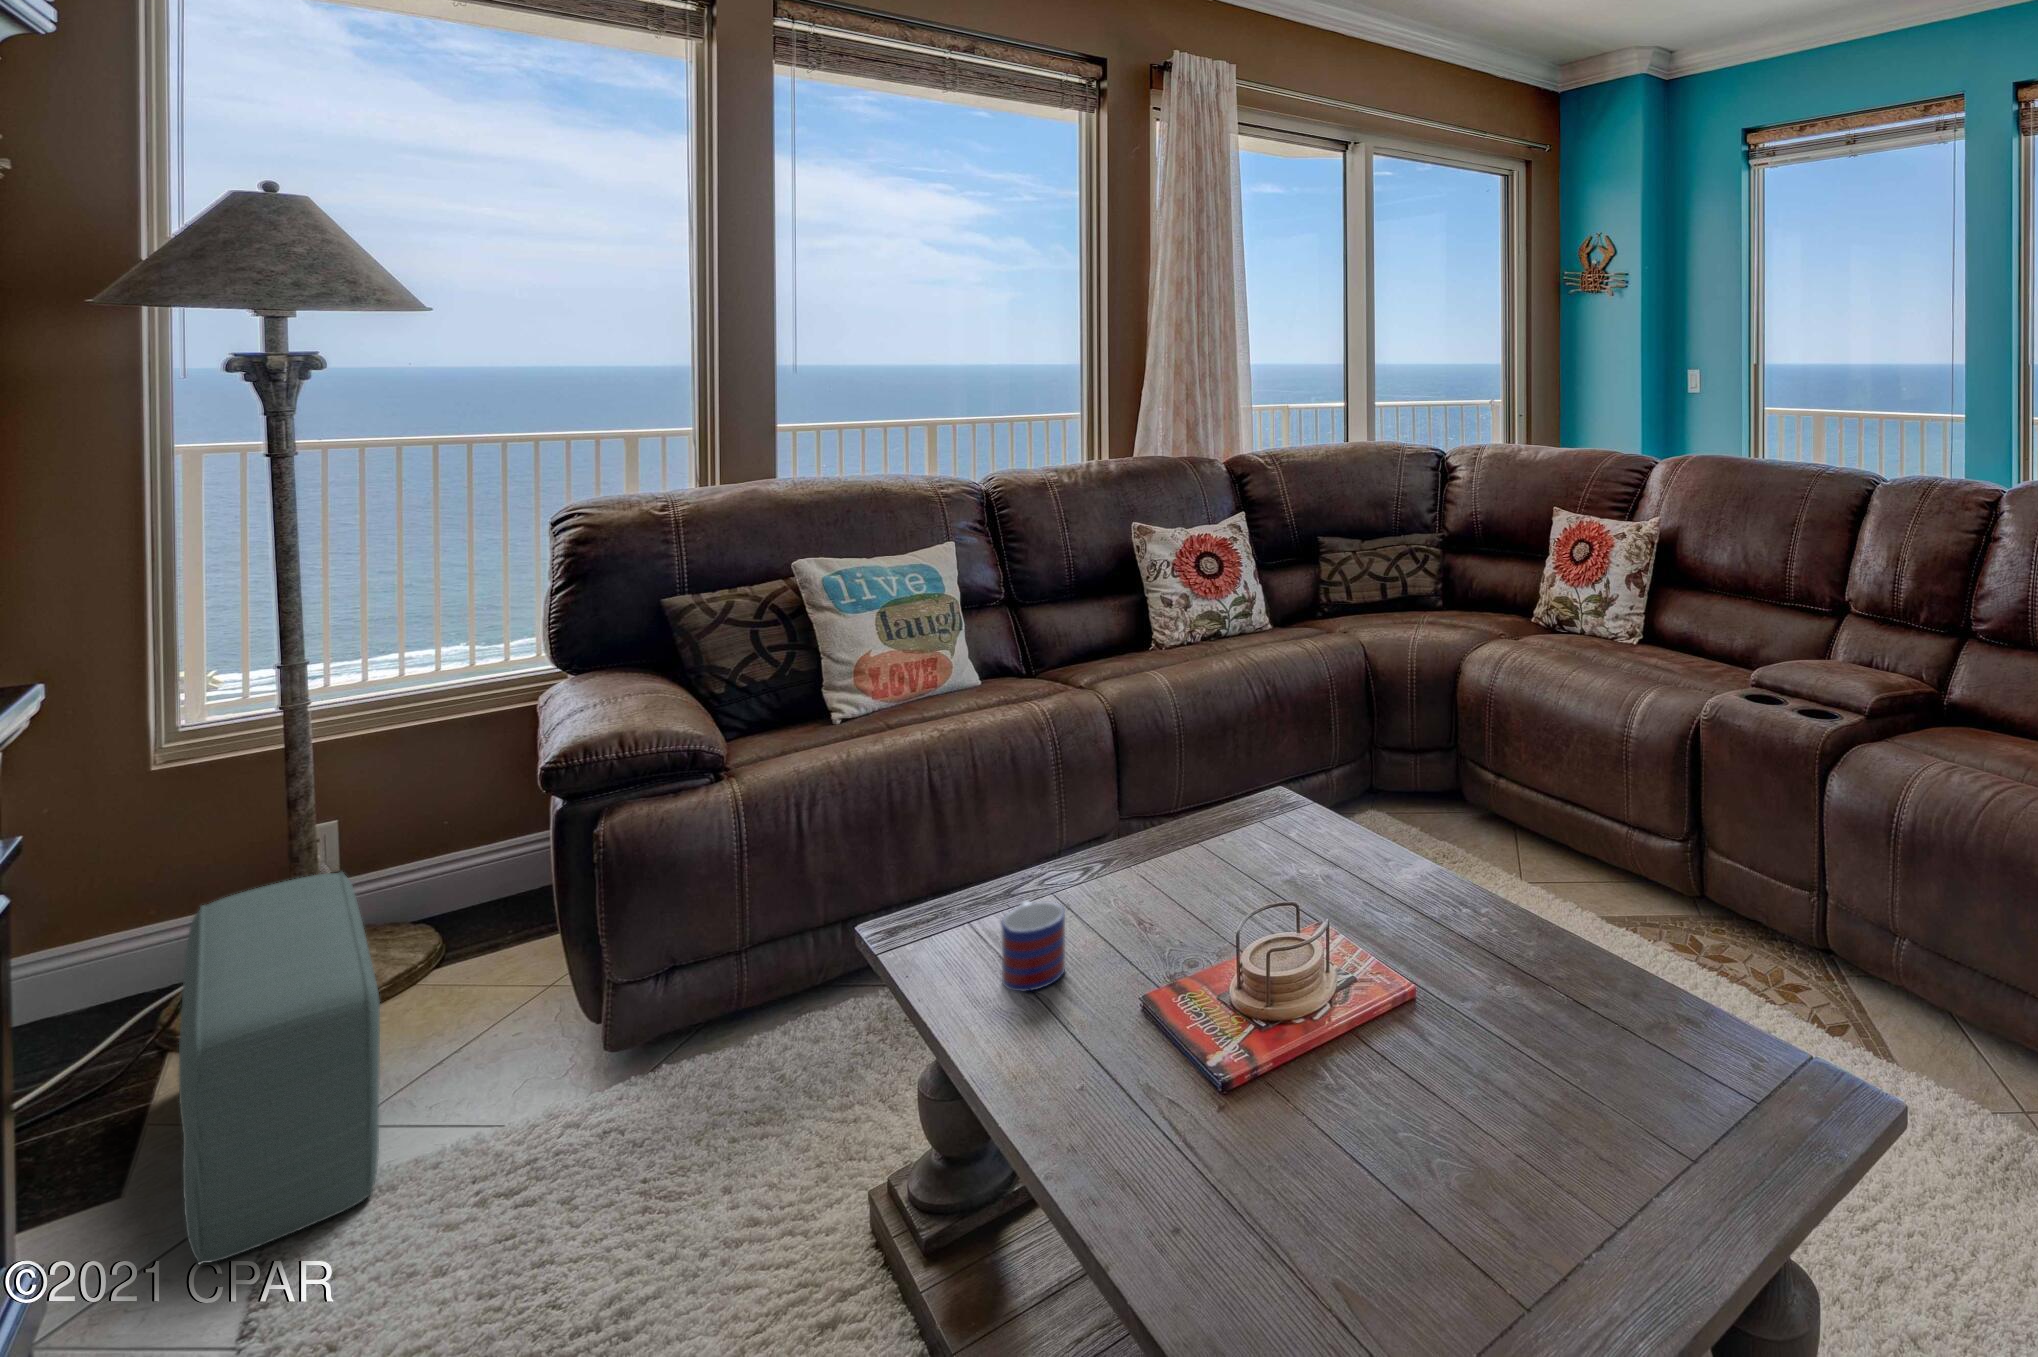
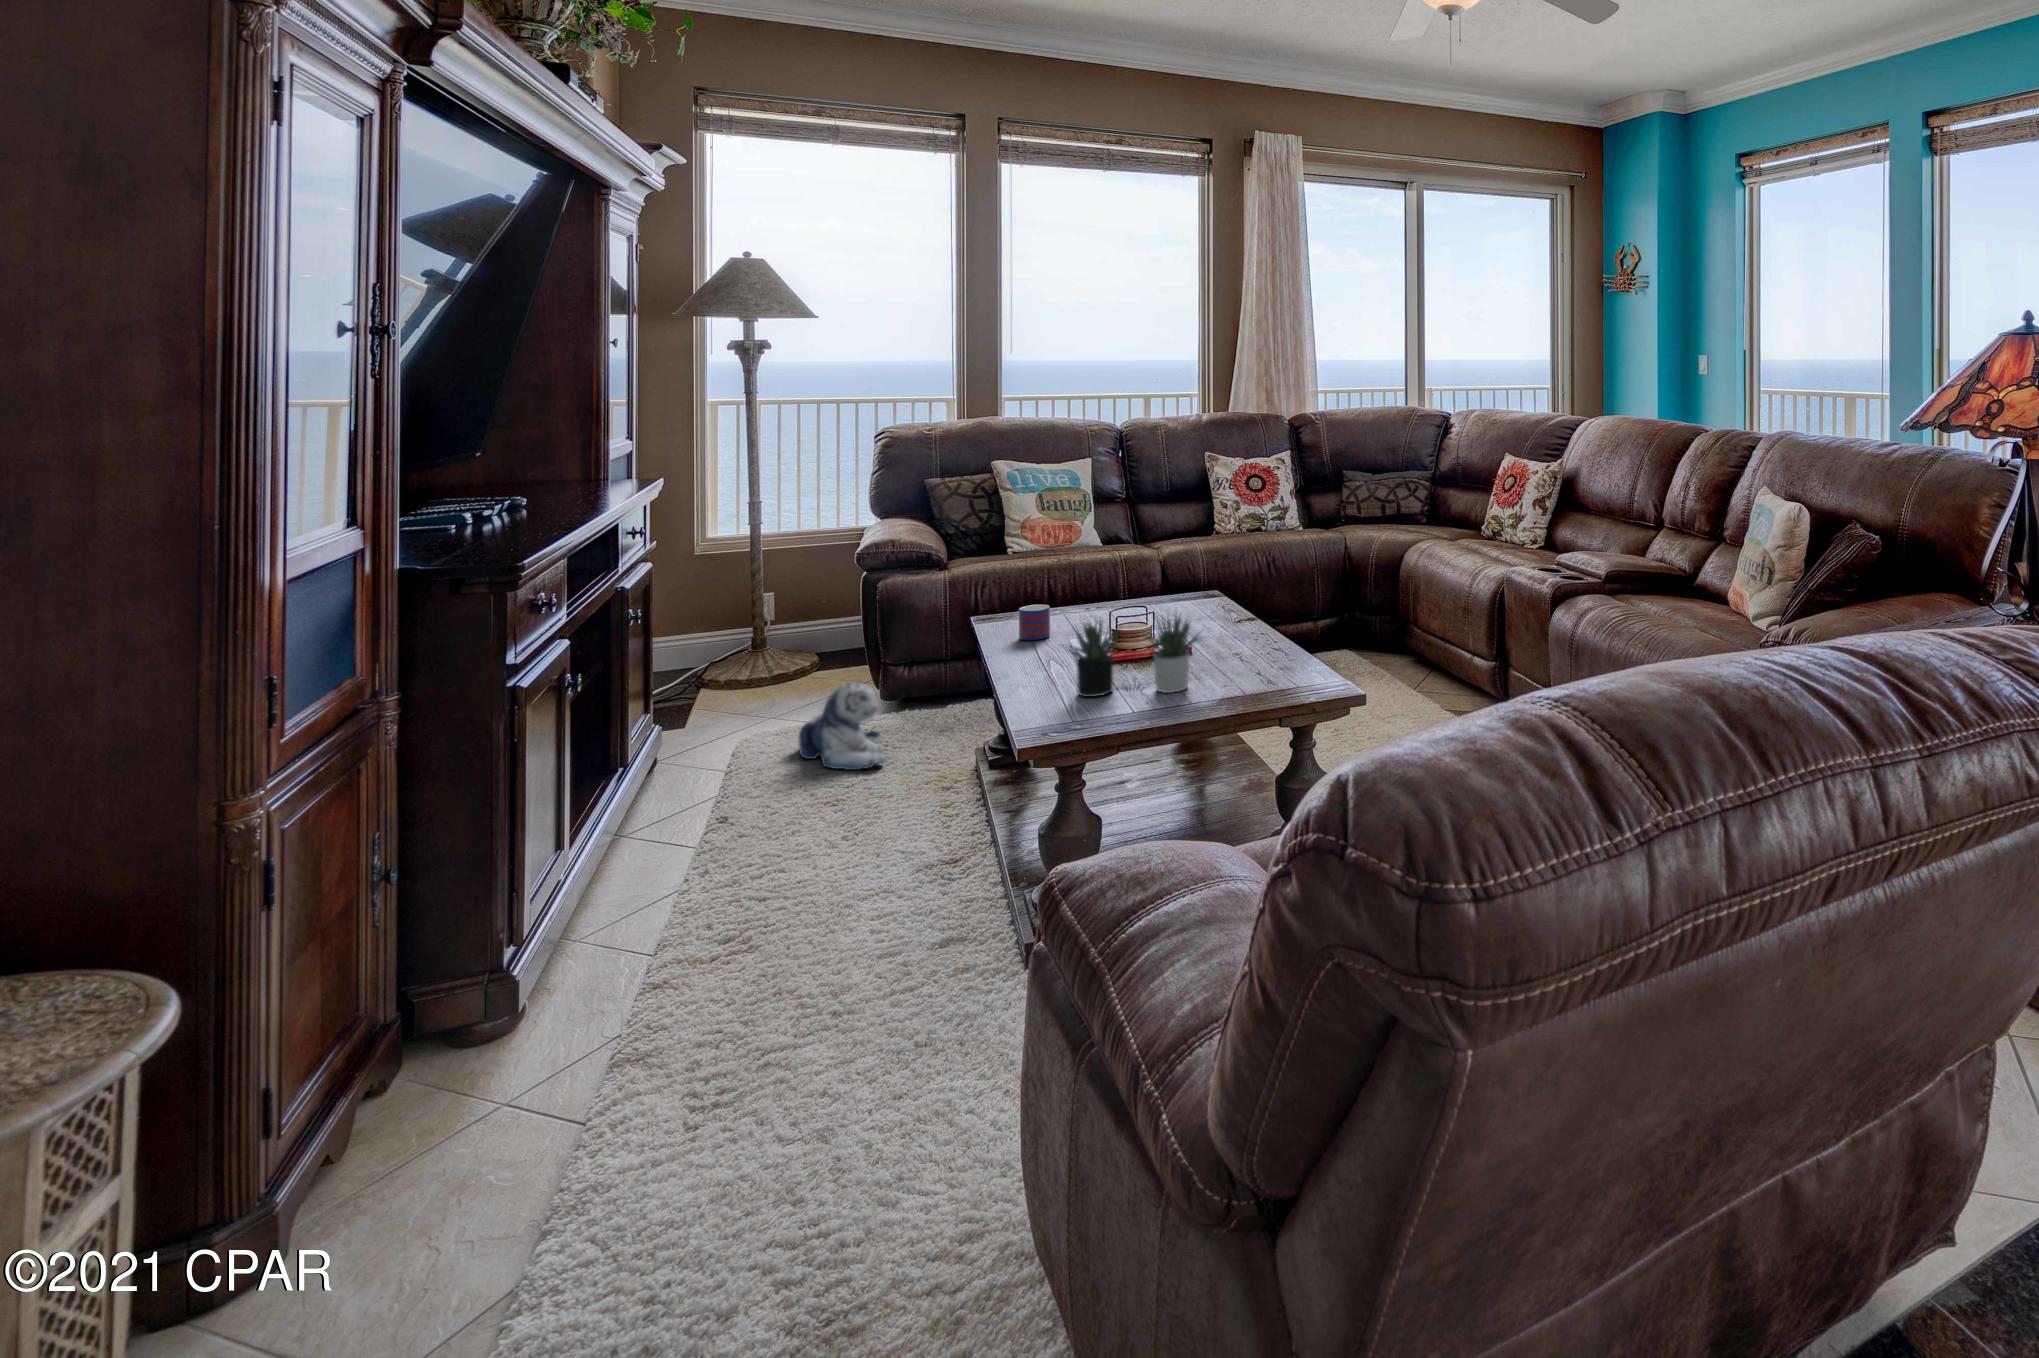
pouf: present [179,872,380,1265] -> none [707,605,781,748]
succulent plant: none [1237,957,1561,1221] -> present [1070,610,1203,697]
plush toy: none [430,1071,659,1295] -> present [799,682,885,770]

